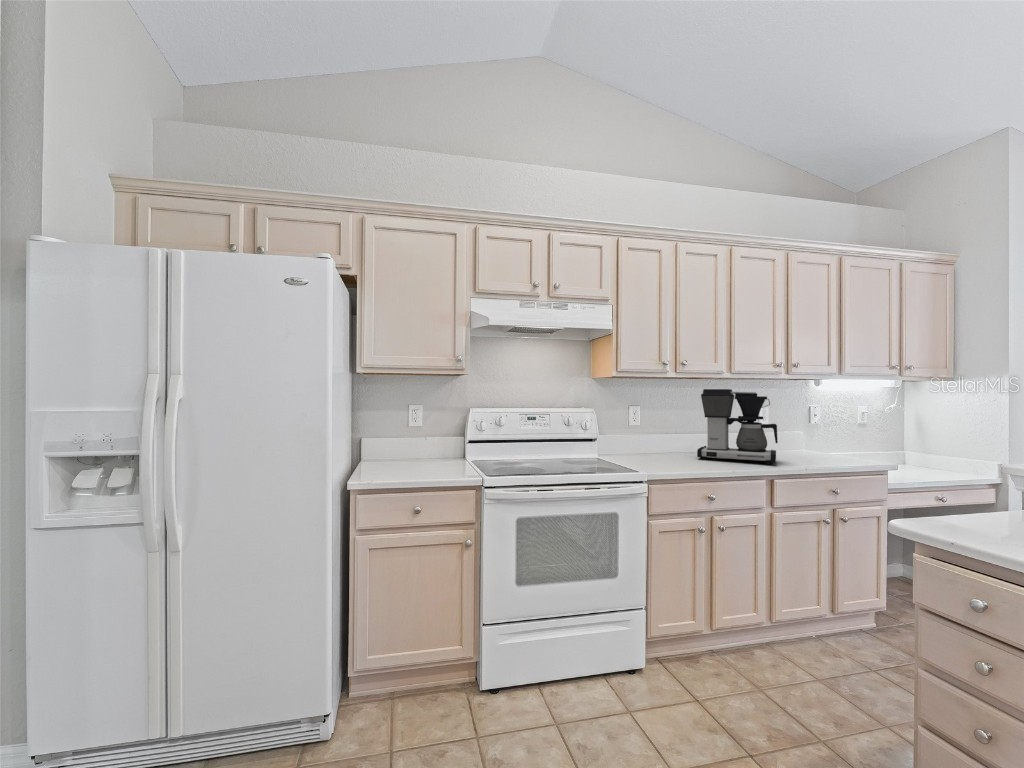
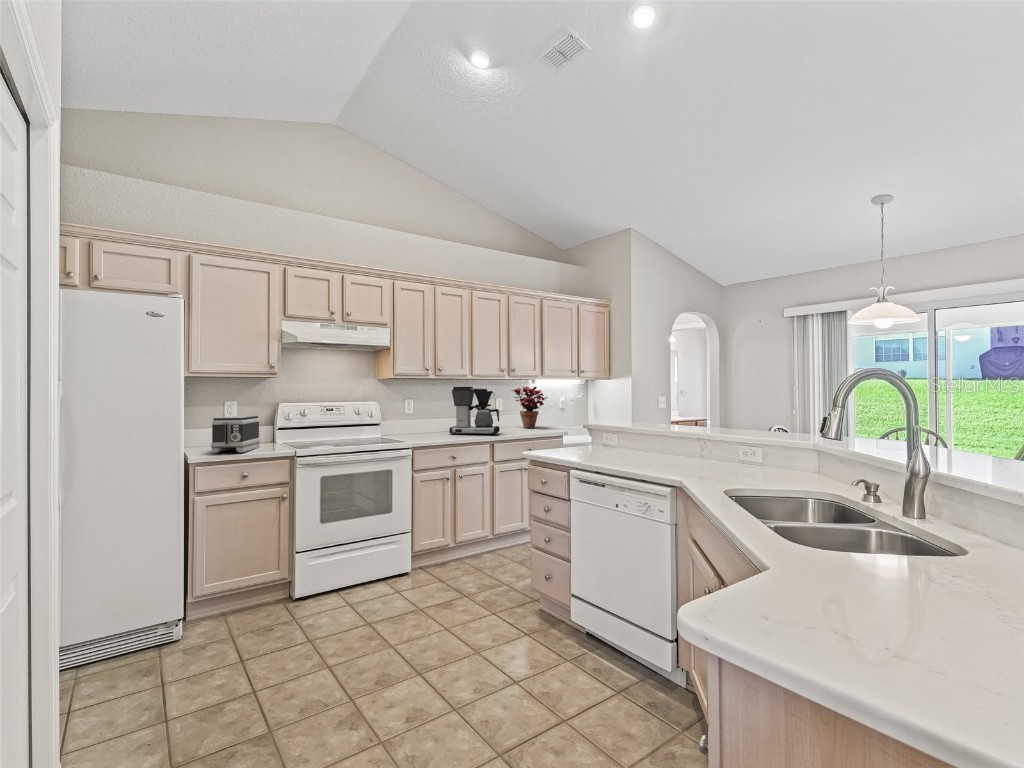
potted plant: none [786,390,852,453] -> present [512,387,548,428]
toaster: none [381,425,444,477] -> present [211,416,260,453]

